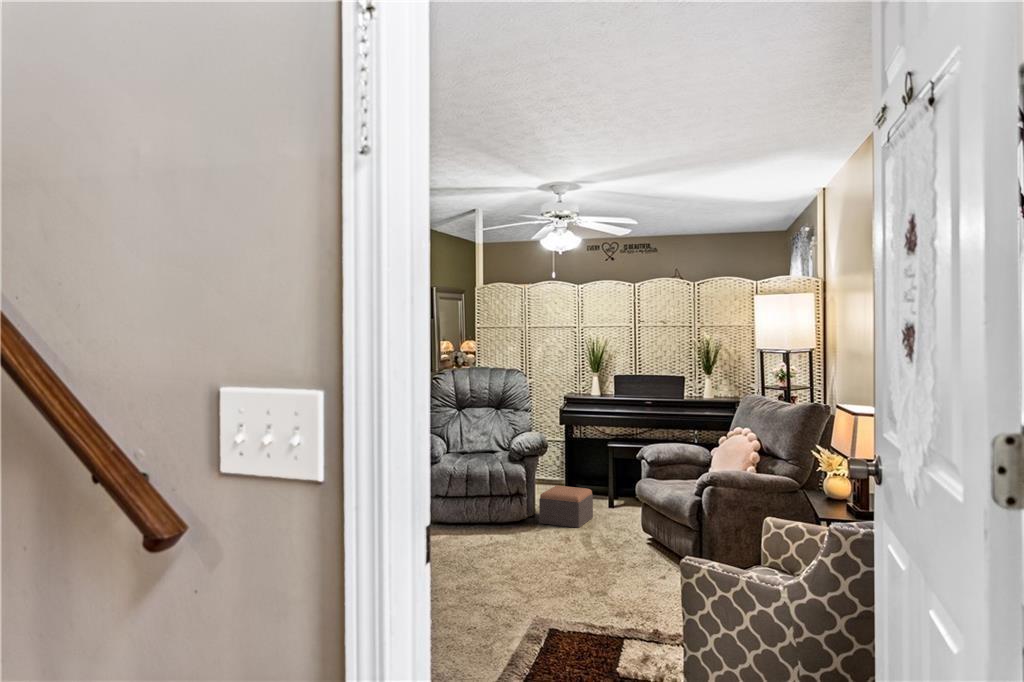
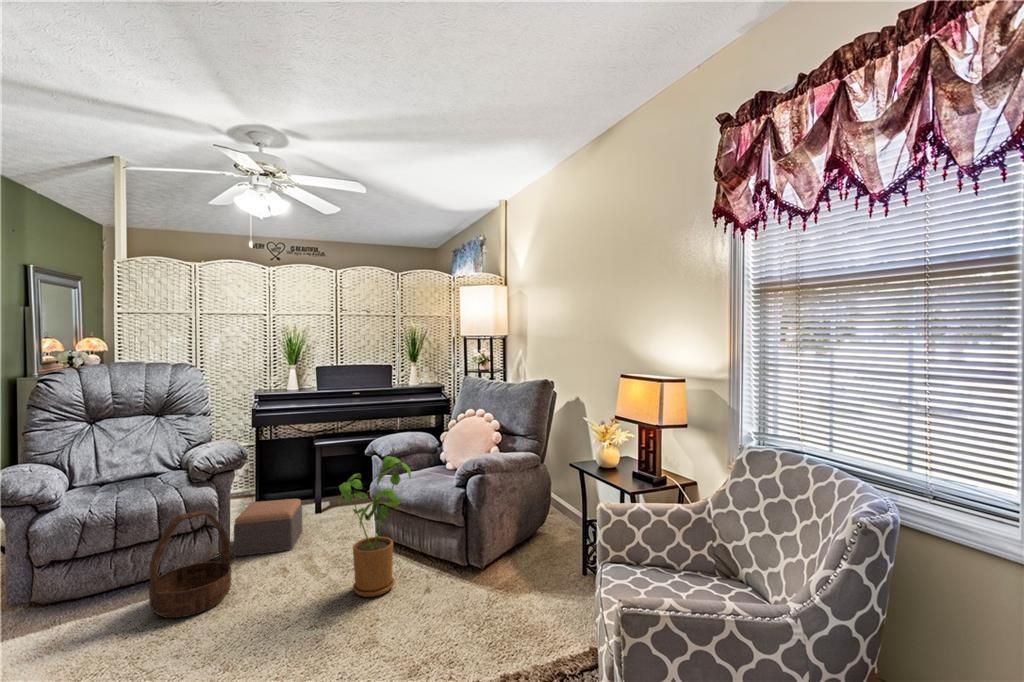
house plant: none [597,459,659,569] -> present [339,456,411,597]
basket: none [481,479,529,549] -> present [149,511,231,618]

